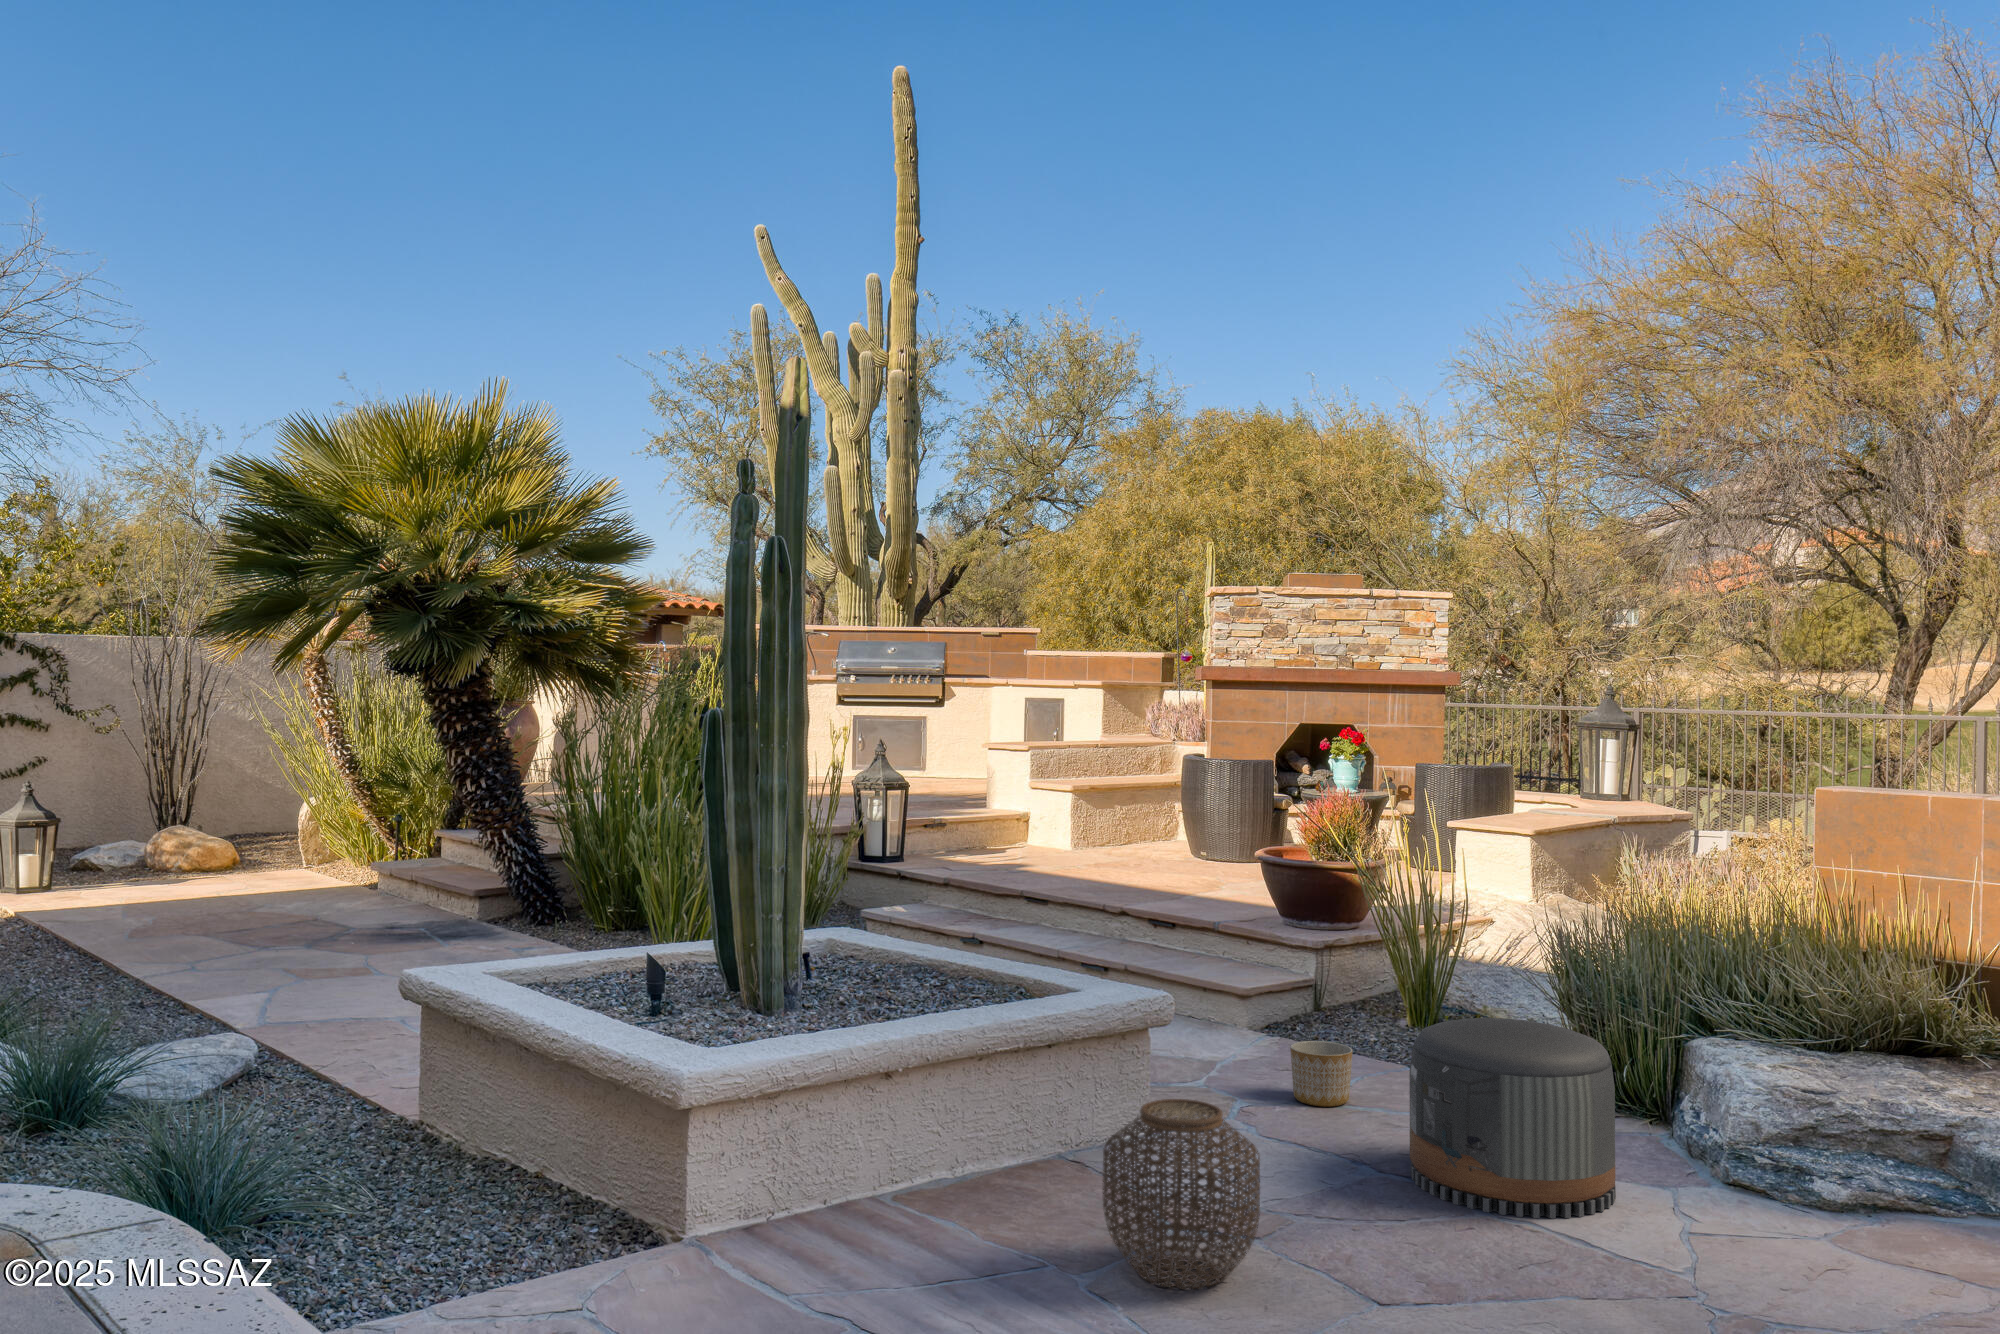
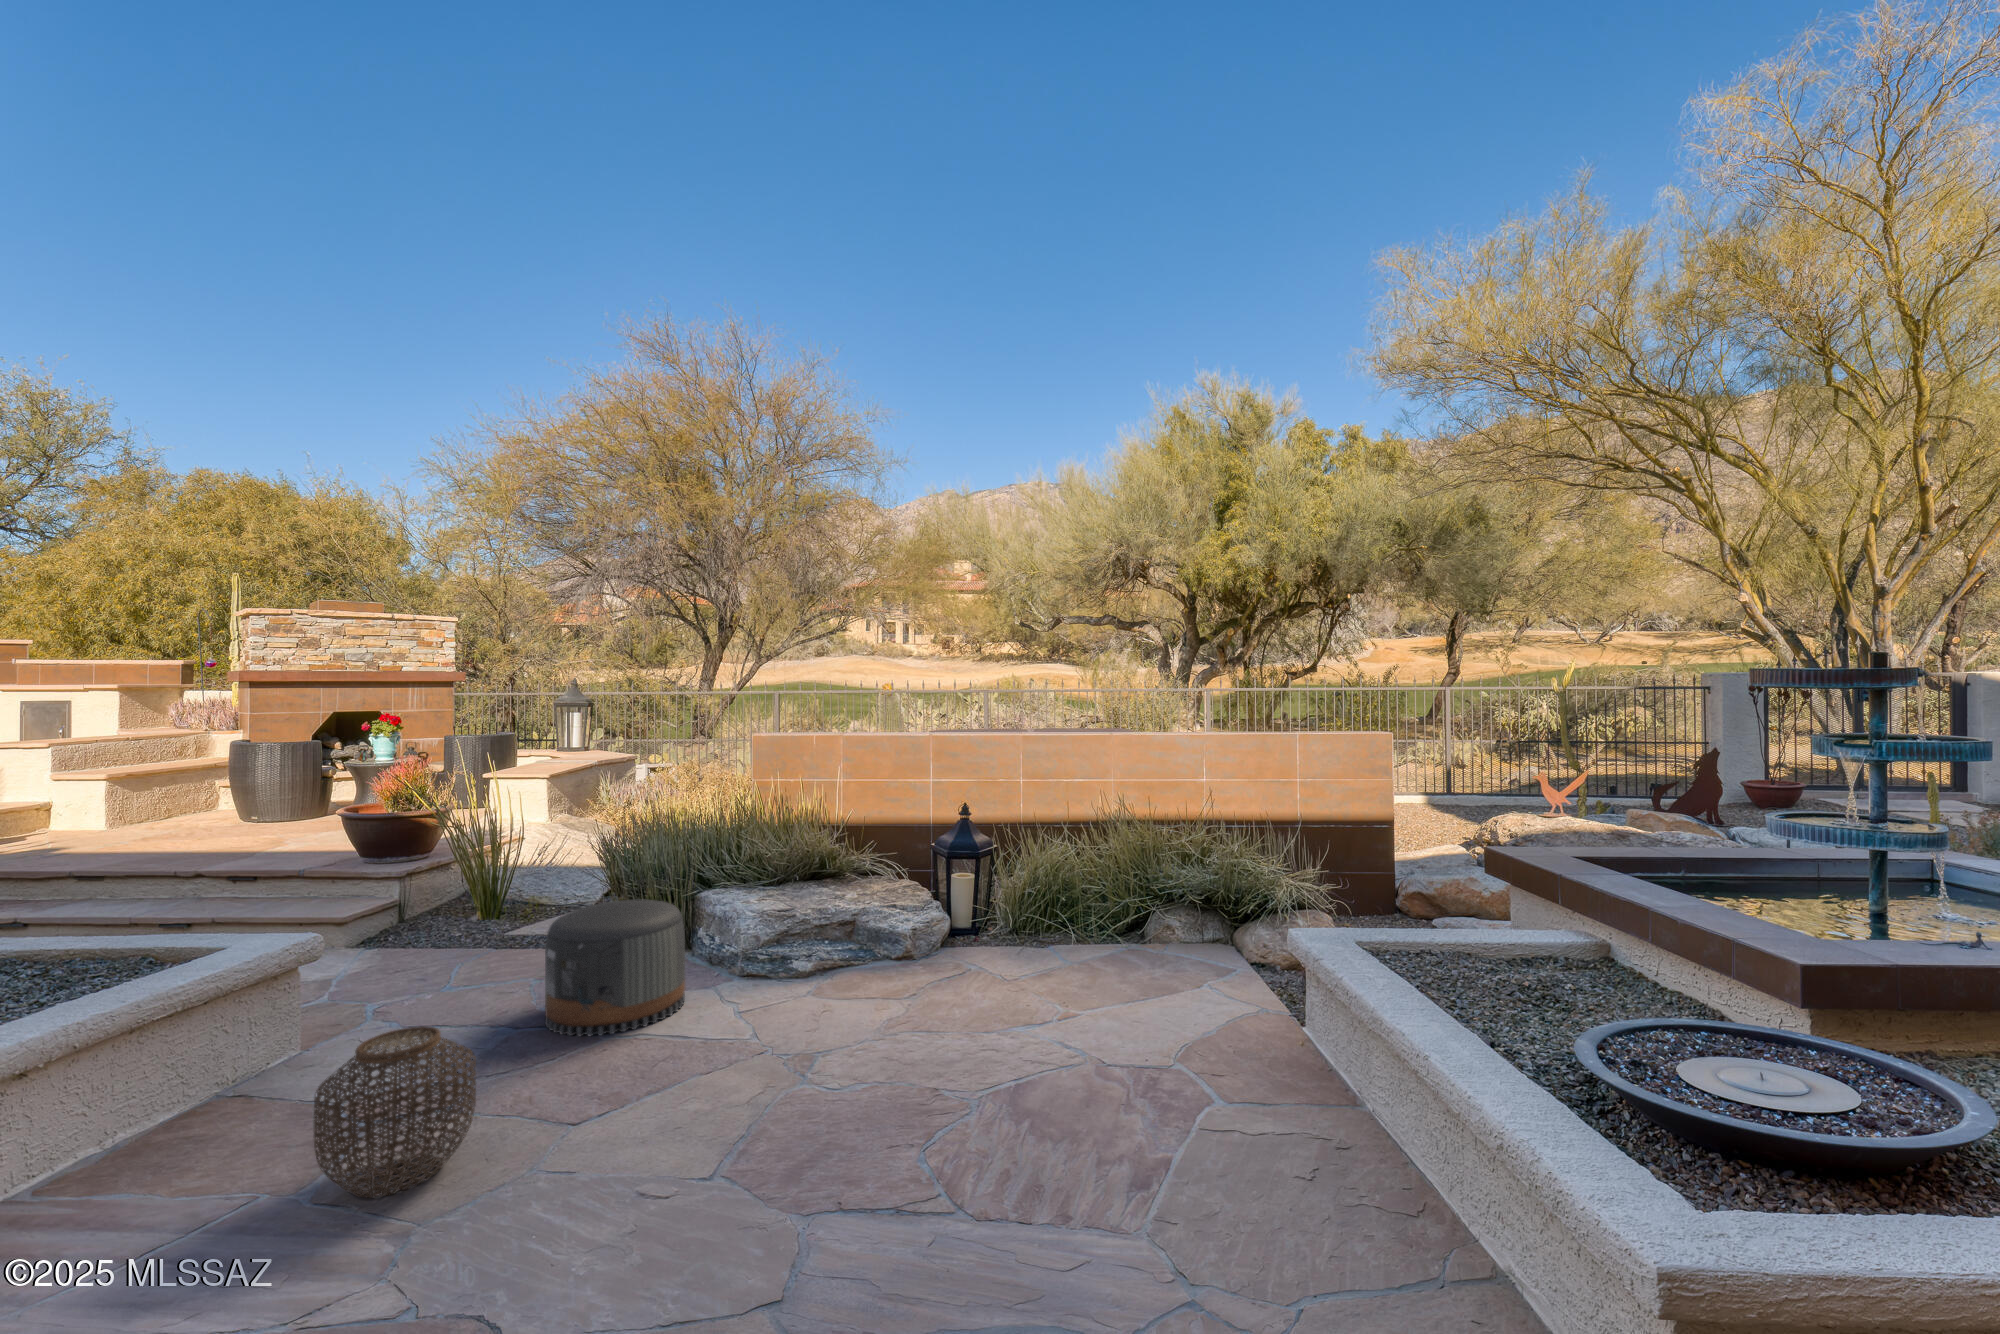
planter: present [1290,1041,1353,1107] -> none [416,949,472,1002]

